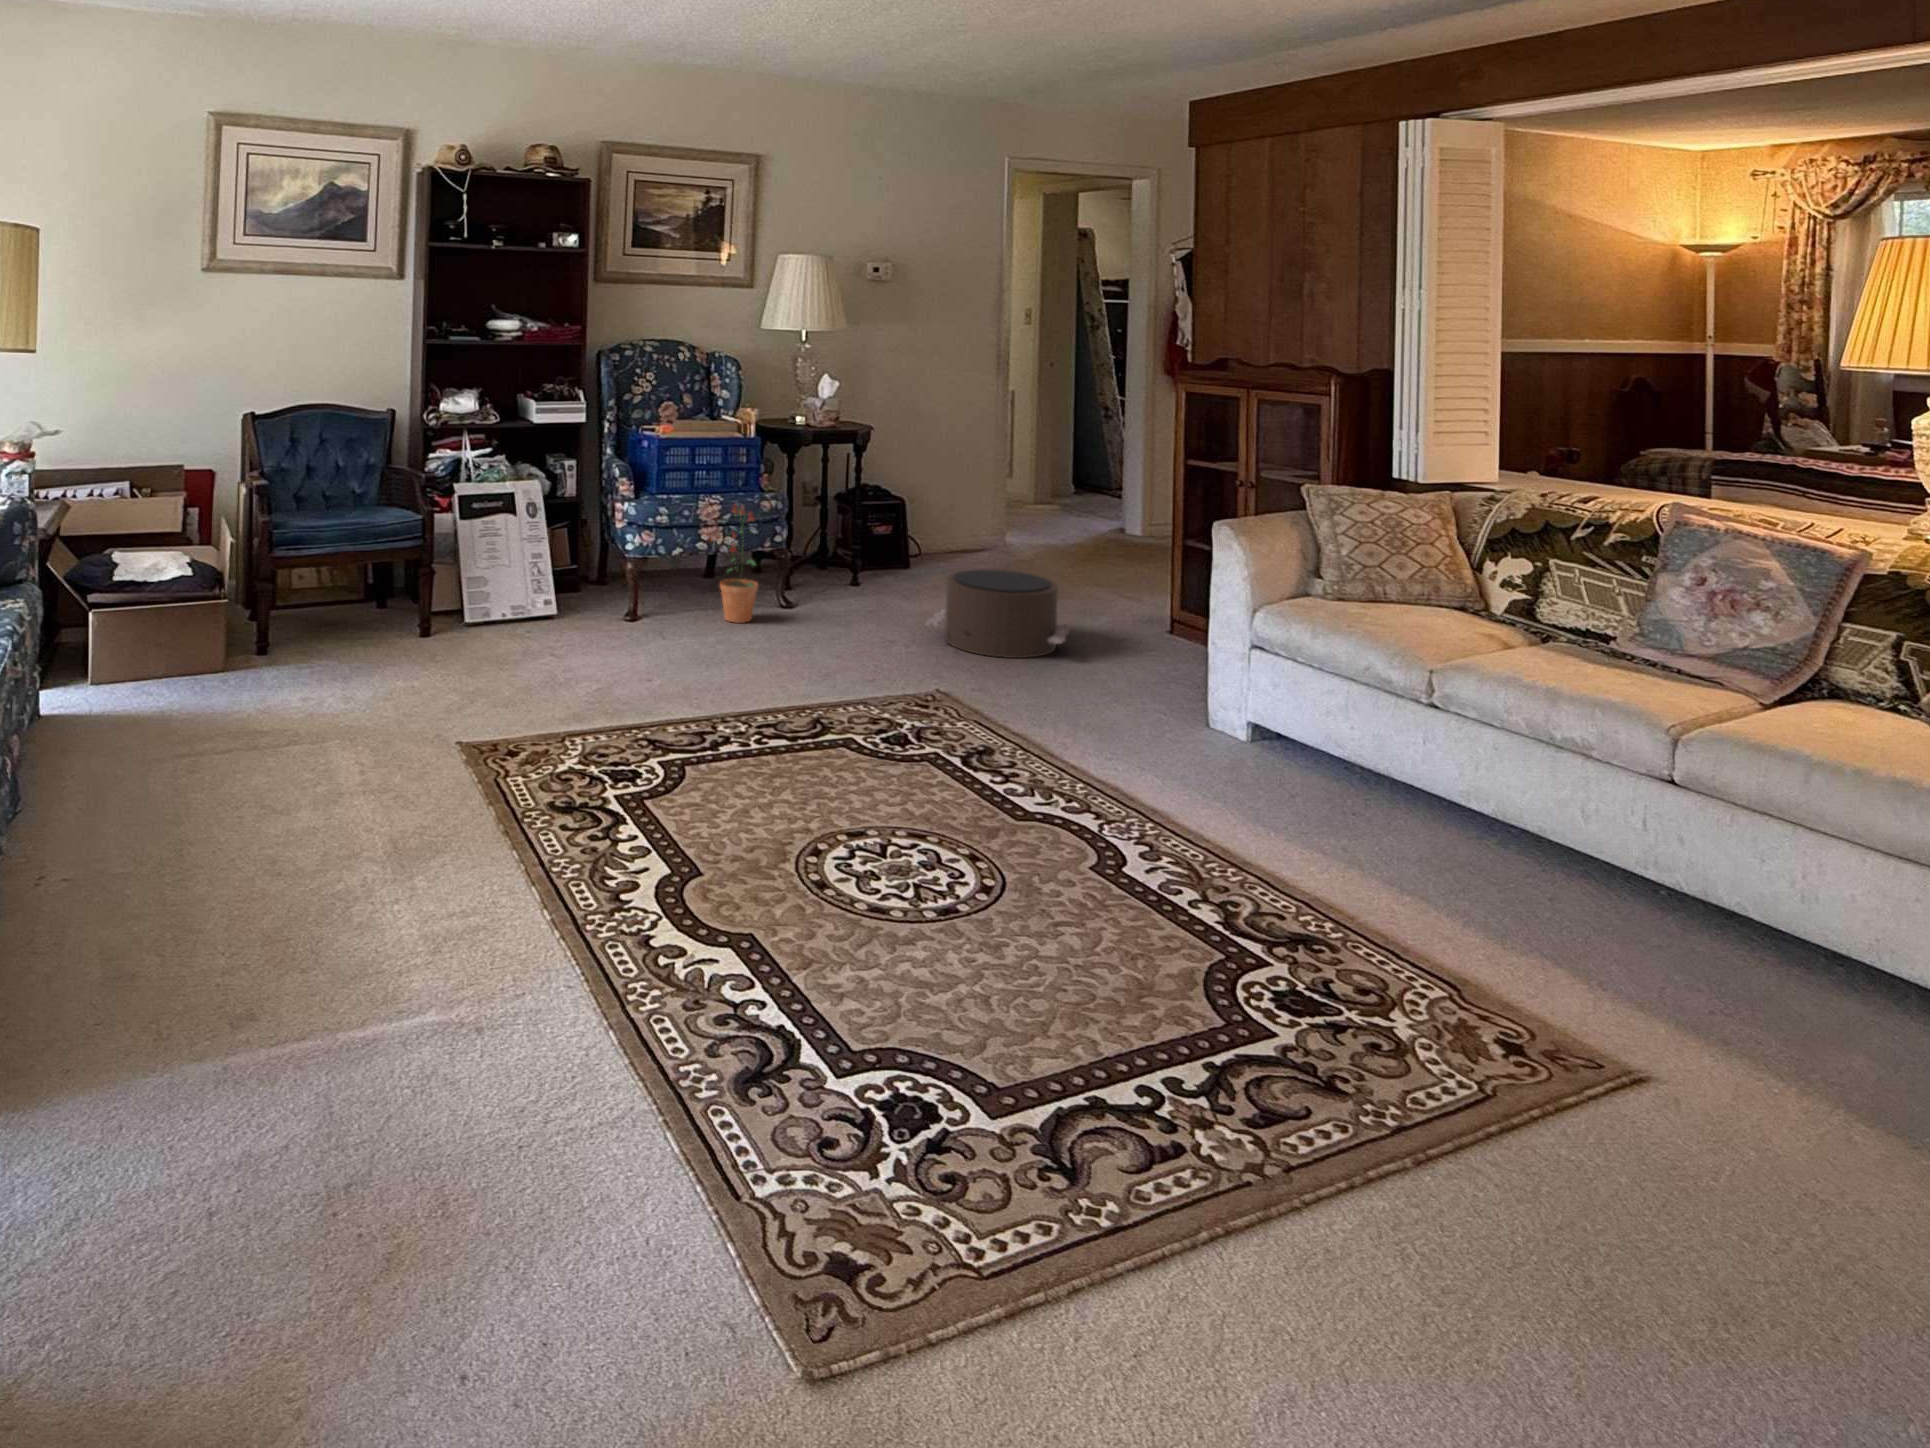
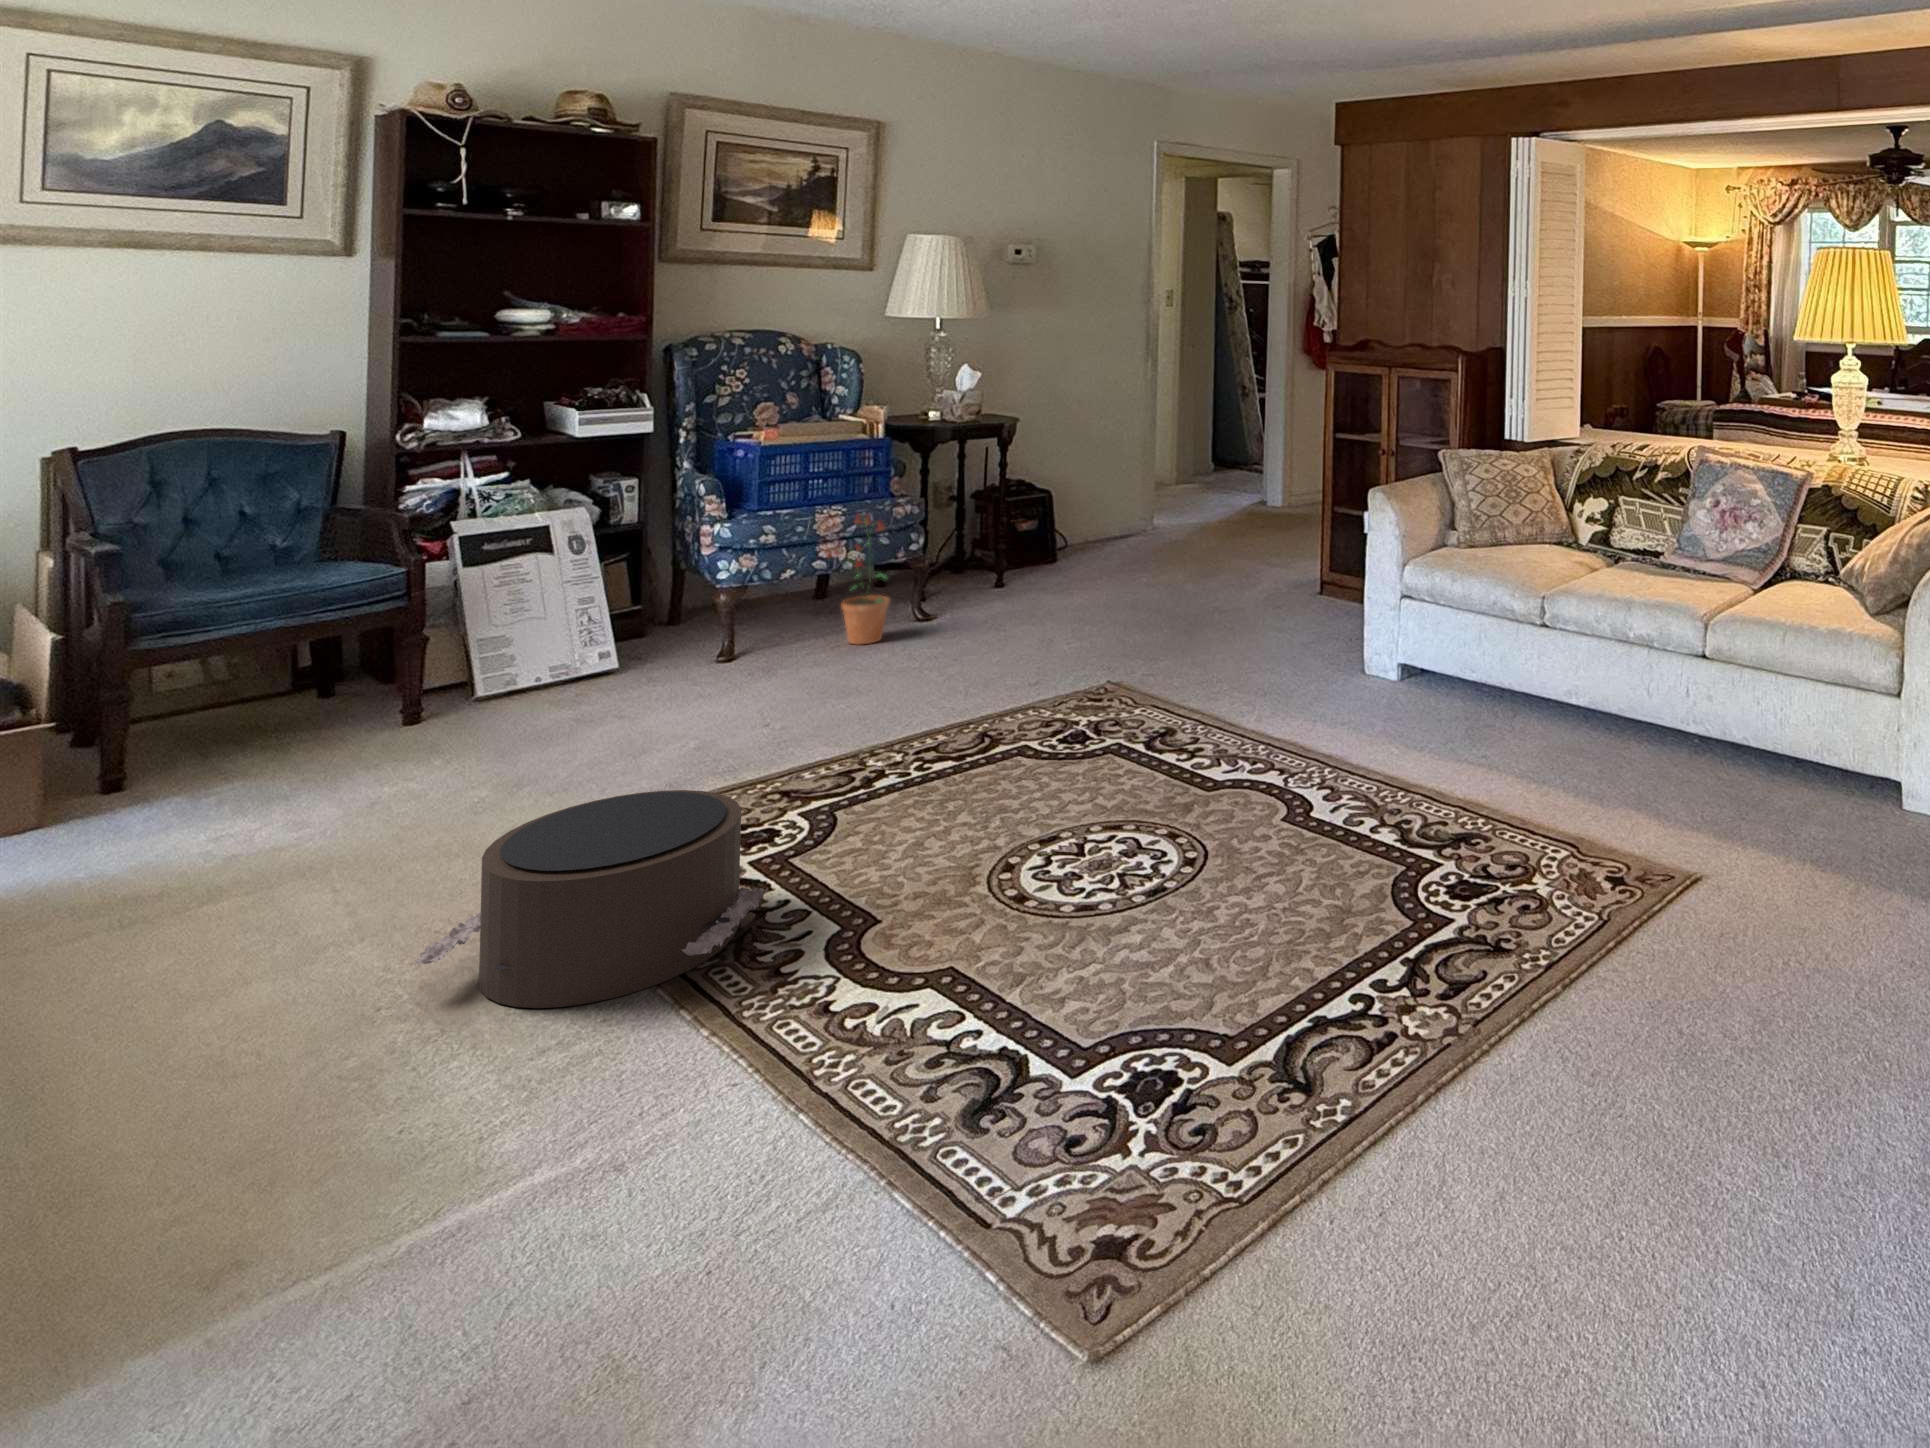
pouf: present [926,569,1070,658] -> present [414,790,768,1008]

